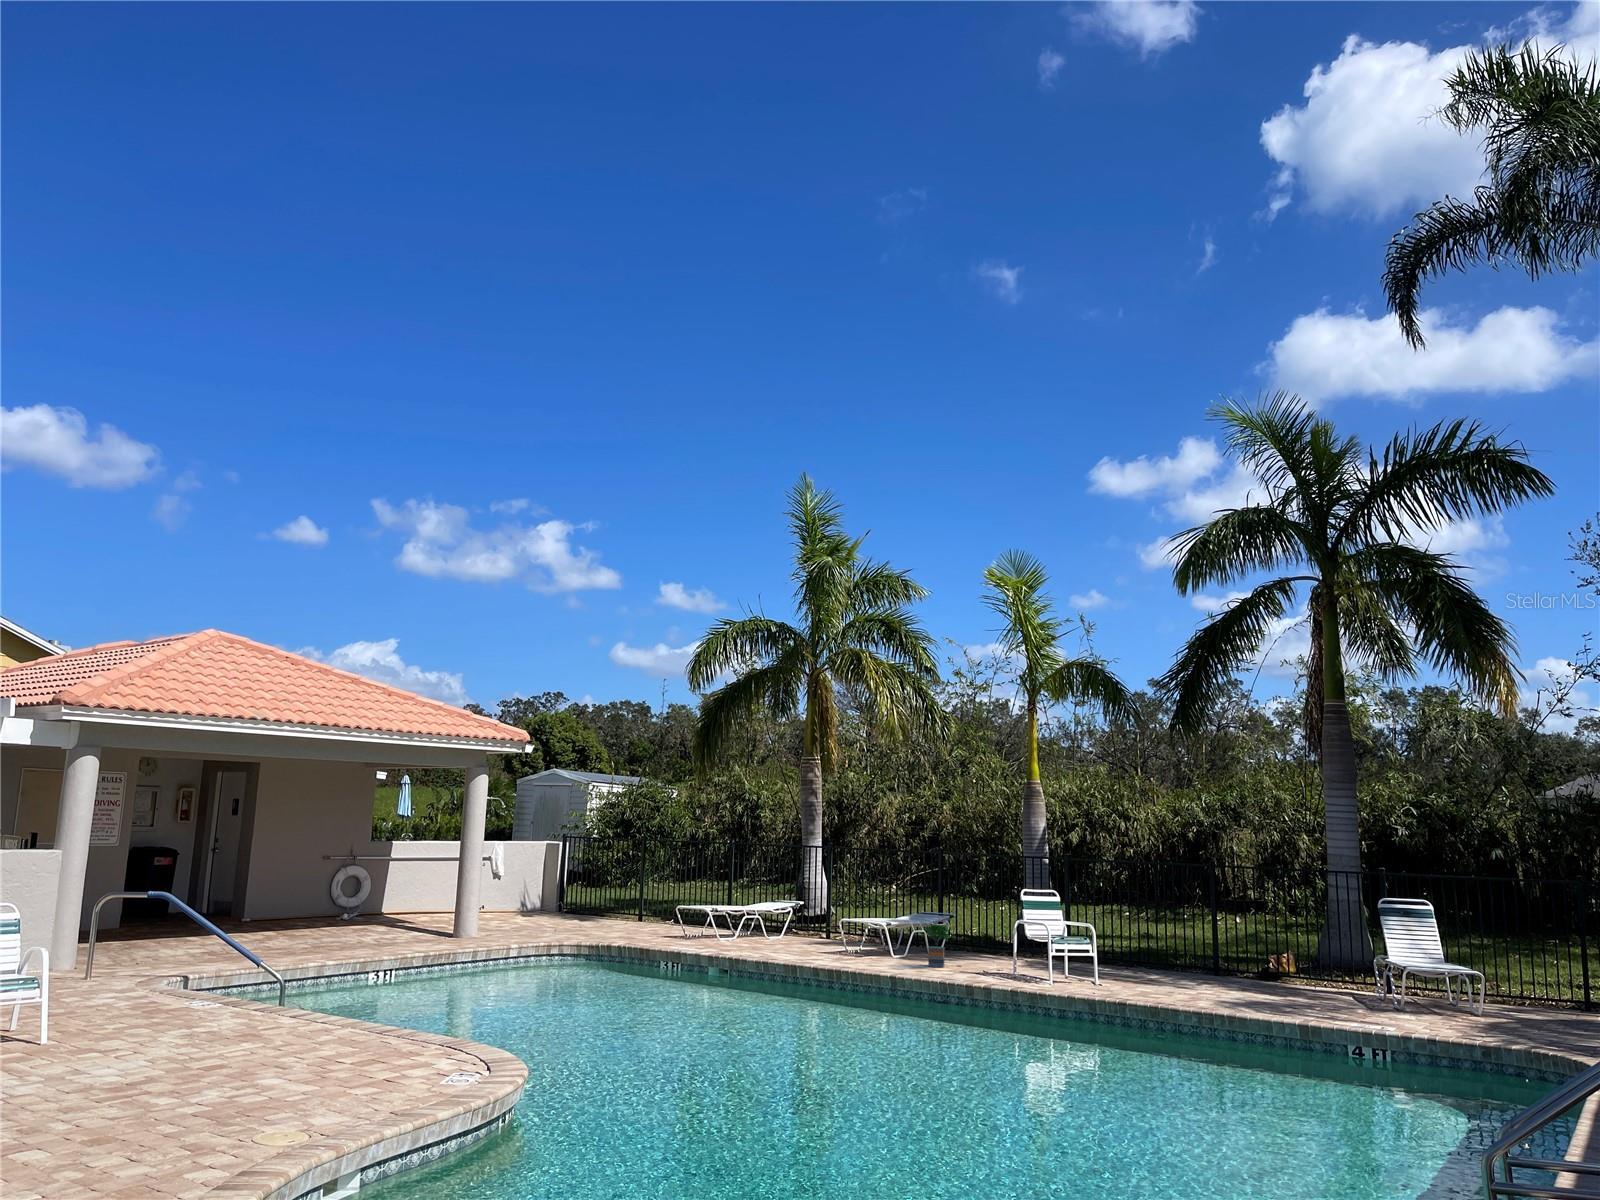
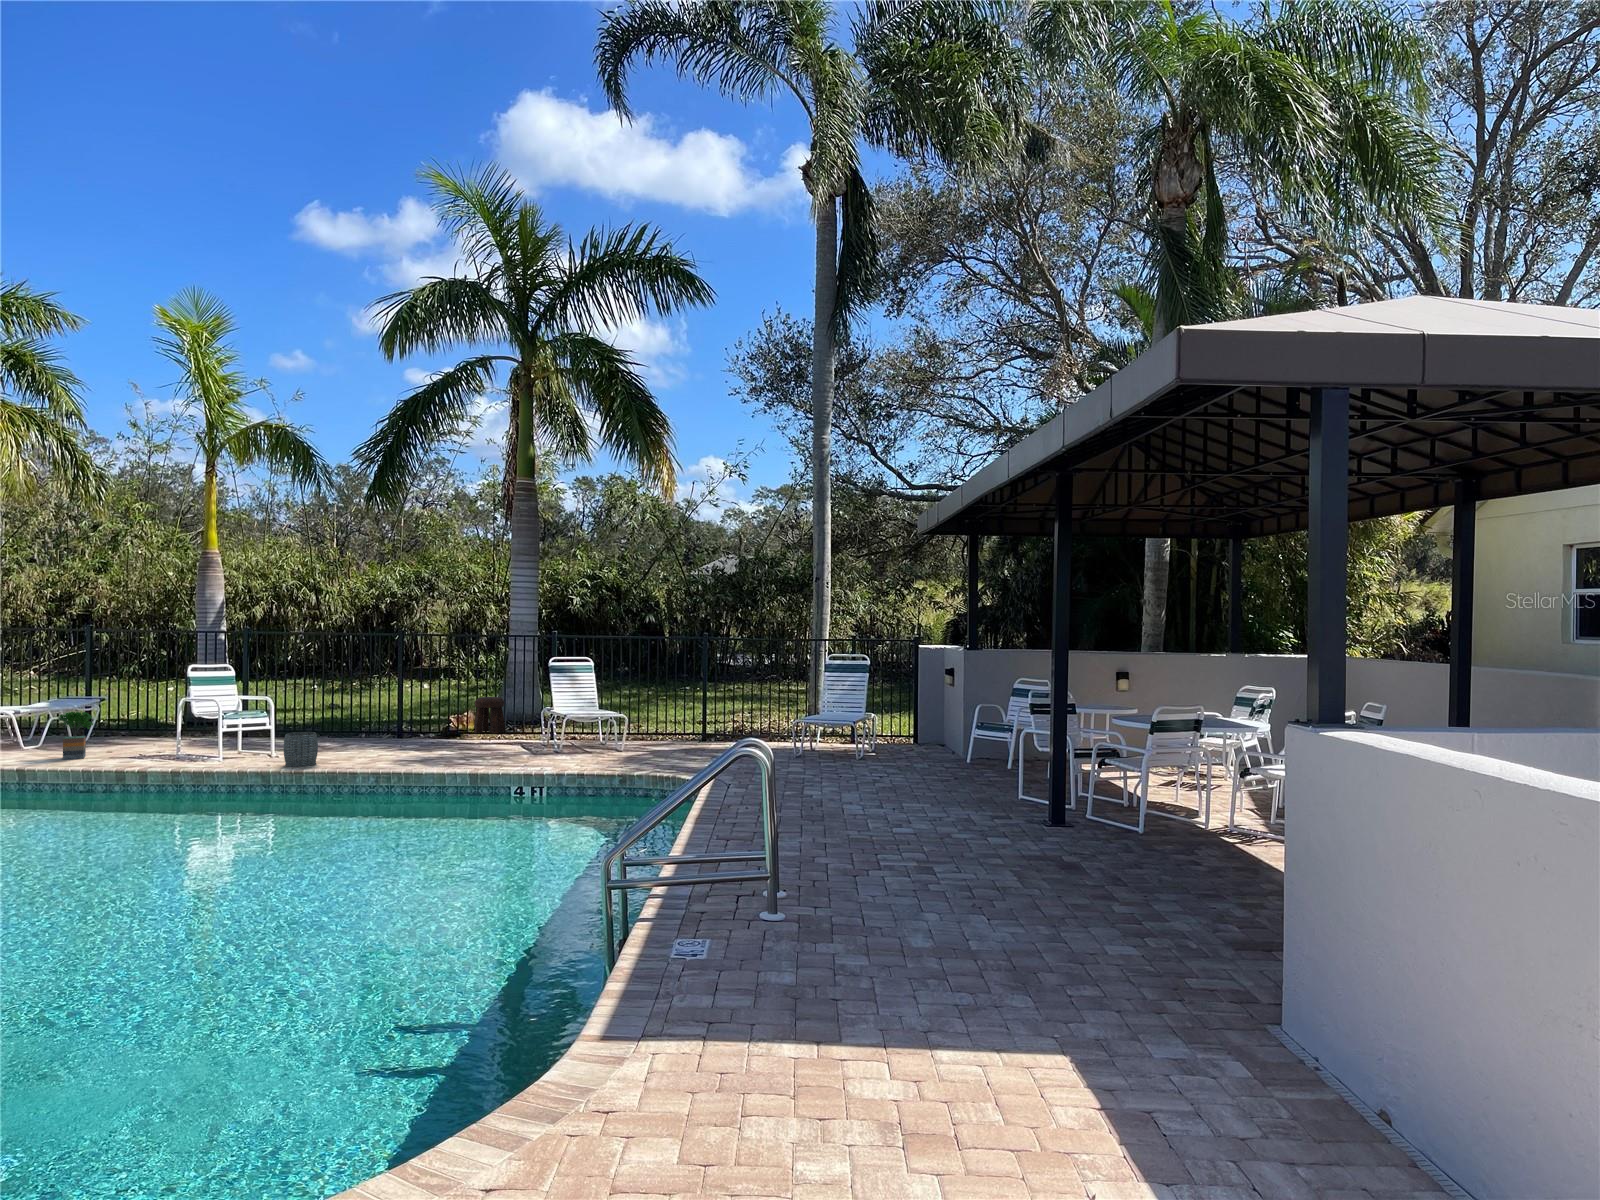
stool: none [1296,940,1333,983] -> present [474,697,505,734]
woven basket: none [1108,961,1139,996] -> present [284,732,318,767]

